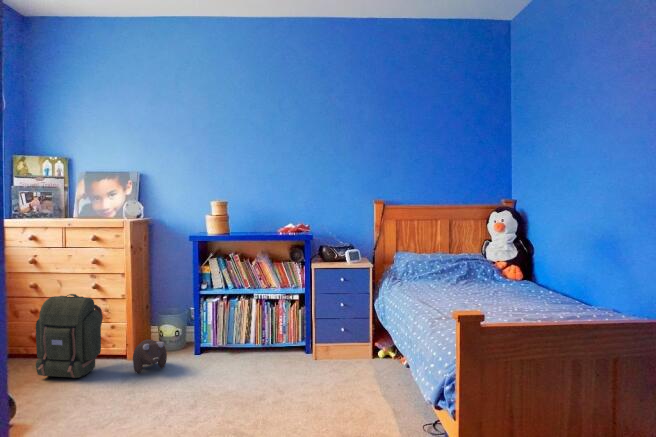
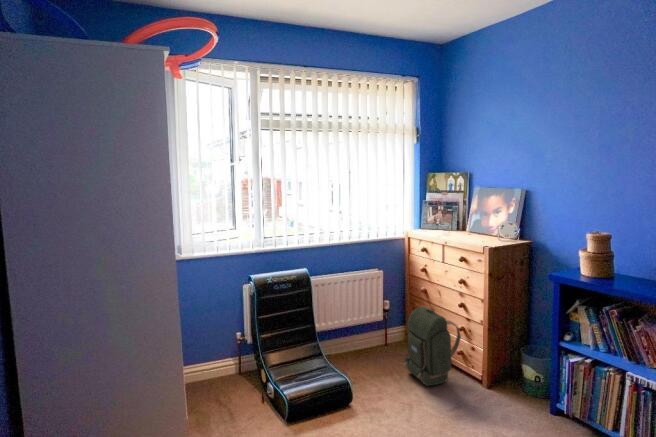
plush toy: present [133,339,167,373] -> none [468,376,503,413]

